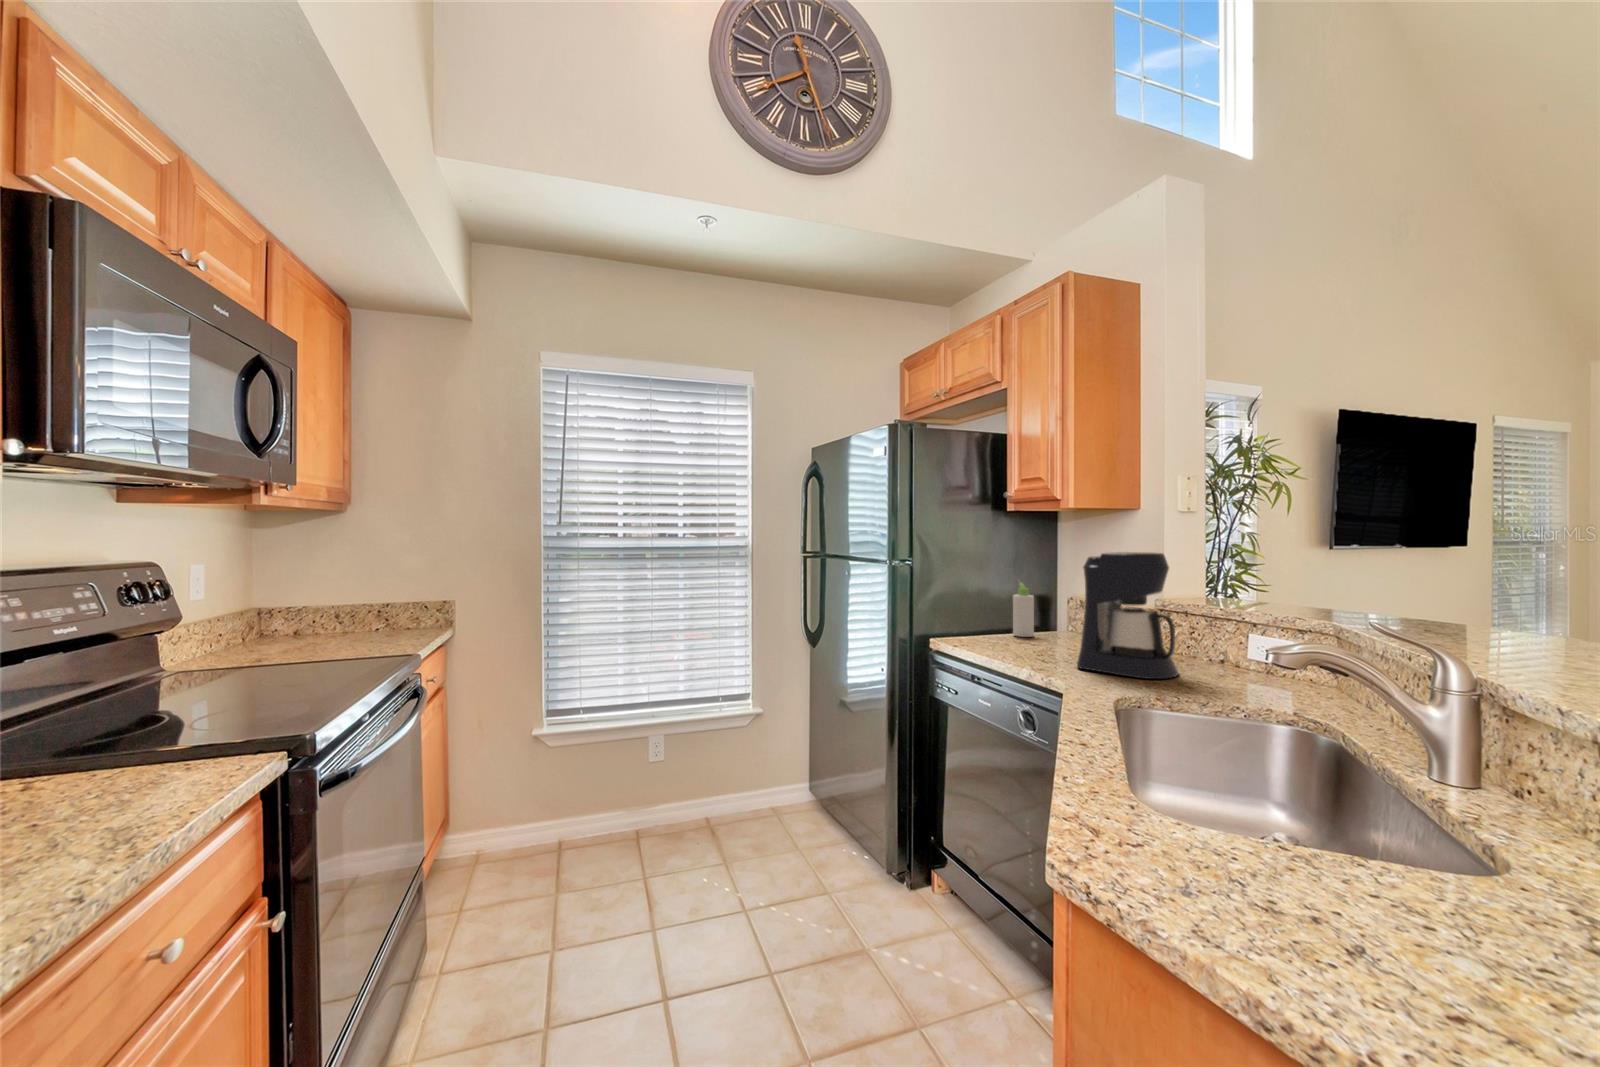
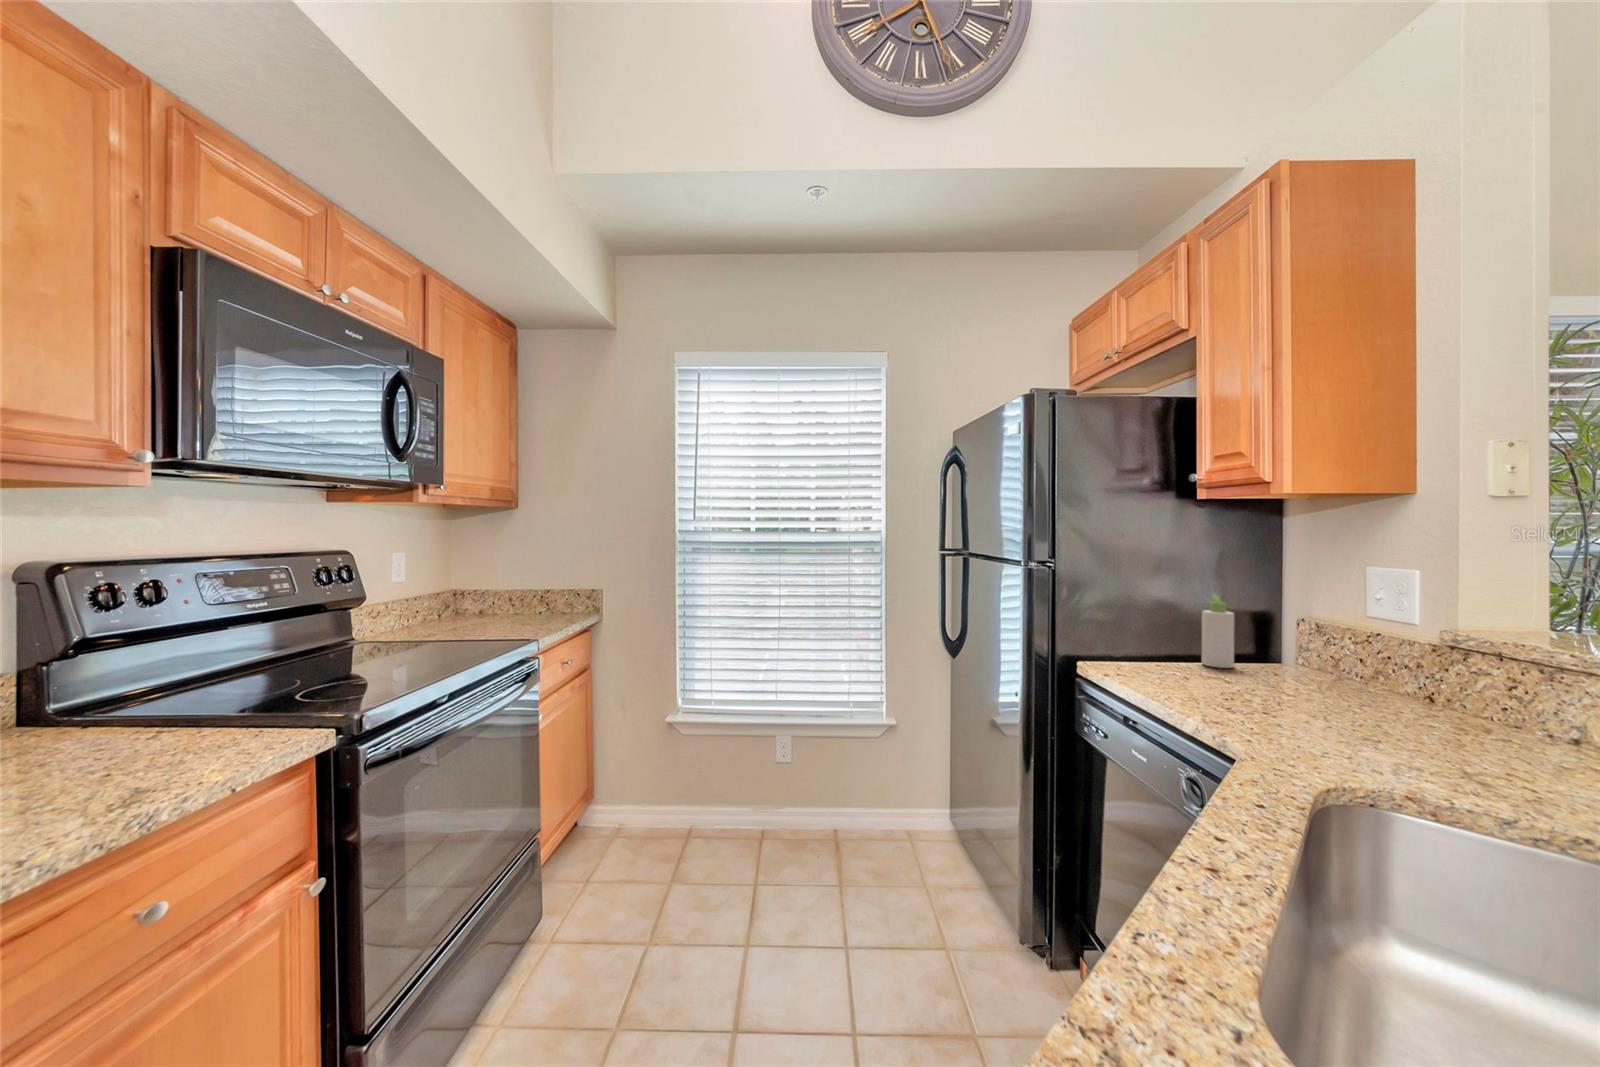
coffee maker: present [1077,552,1178,679] -> none [1282,557,1477,762]

